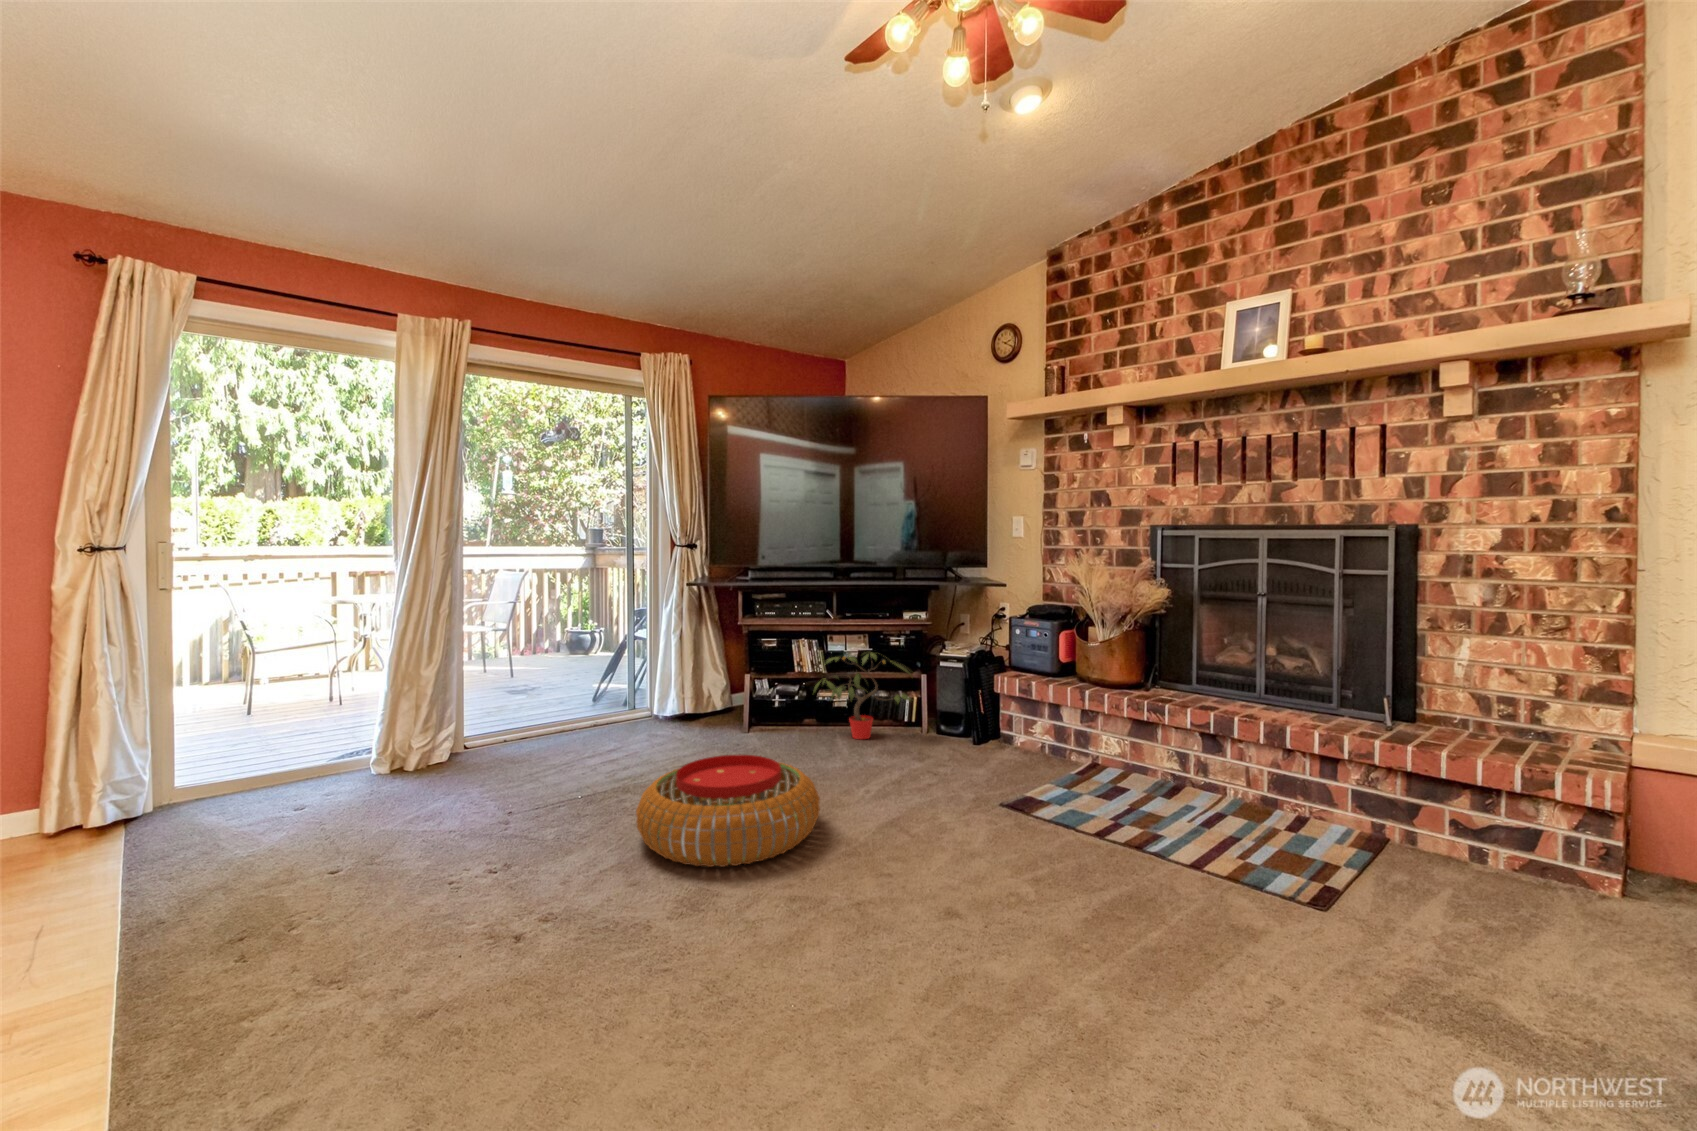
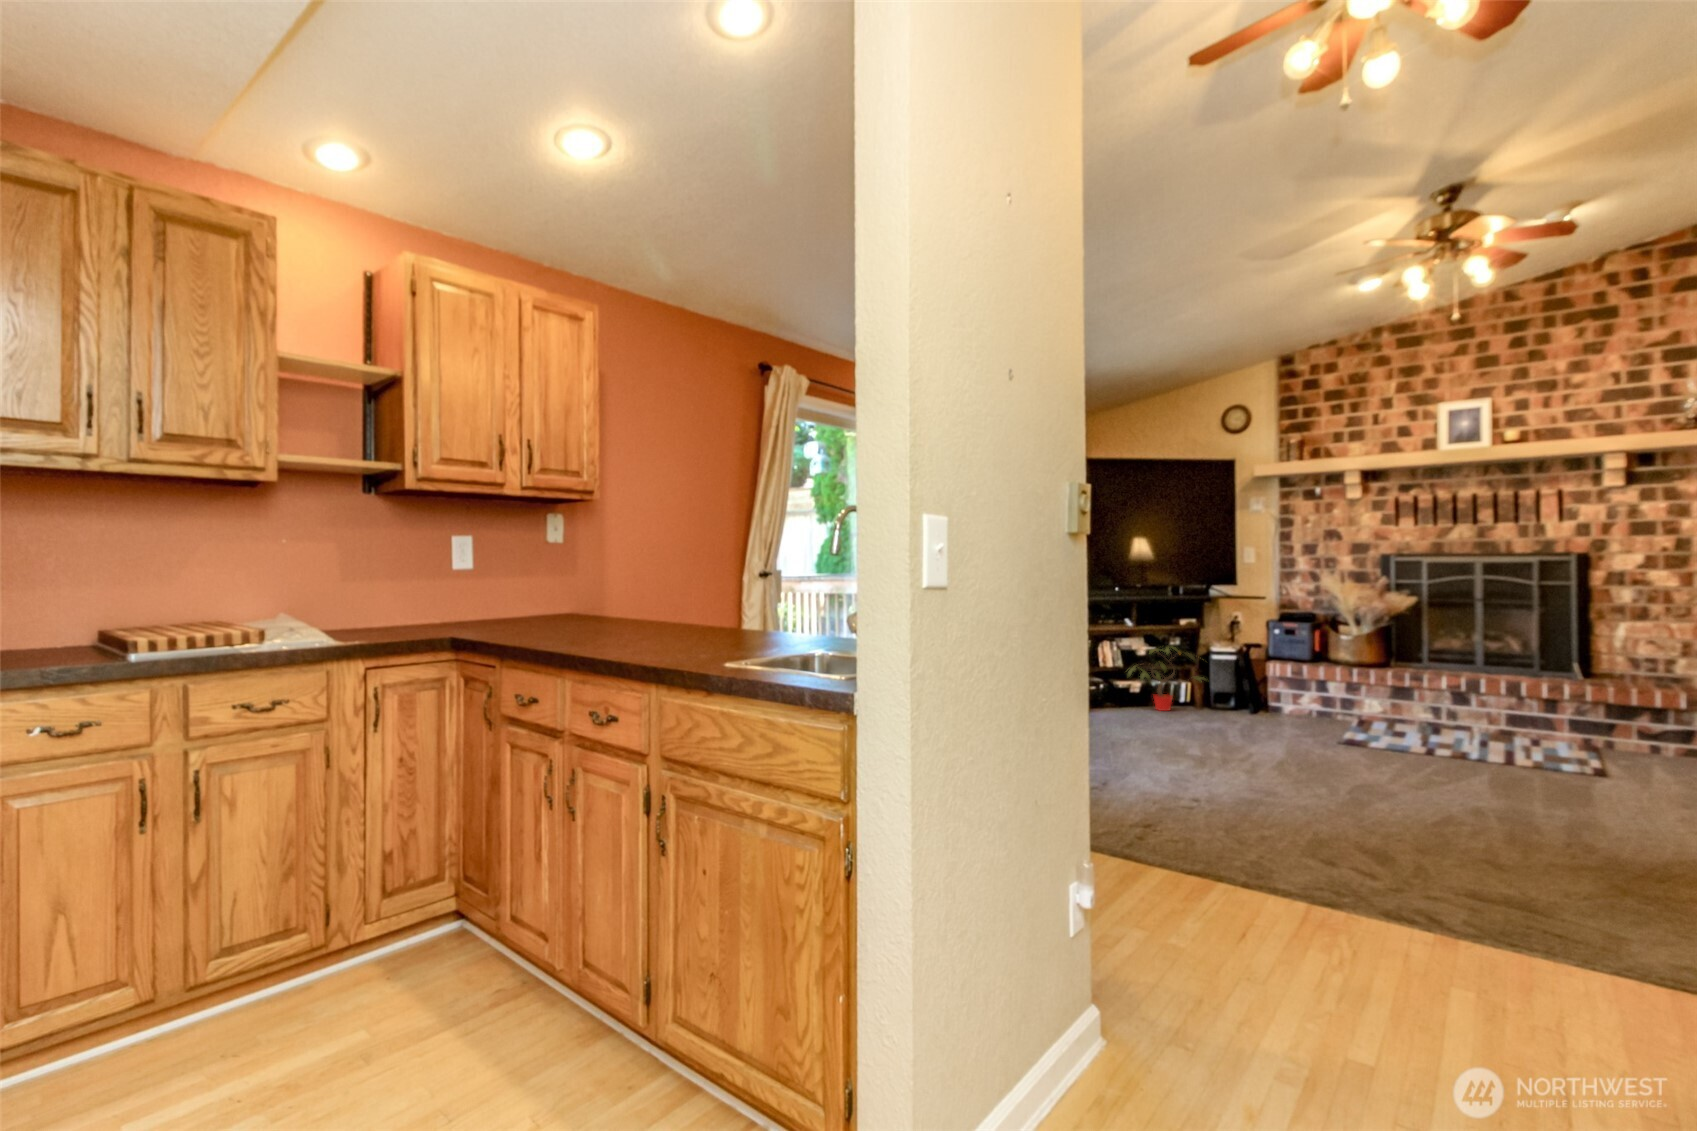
pouf: present [636,755,820,867] -> none [1139,708,1274,772]

